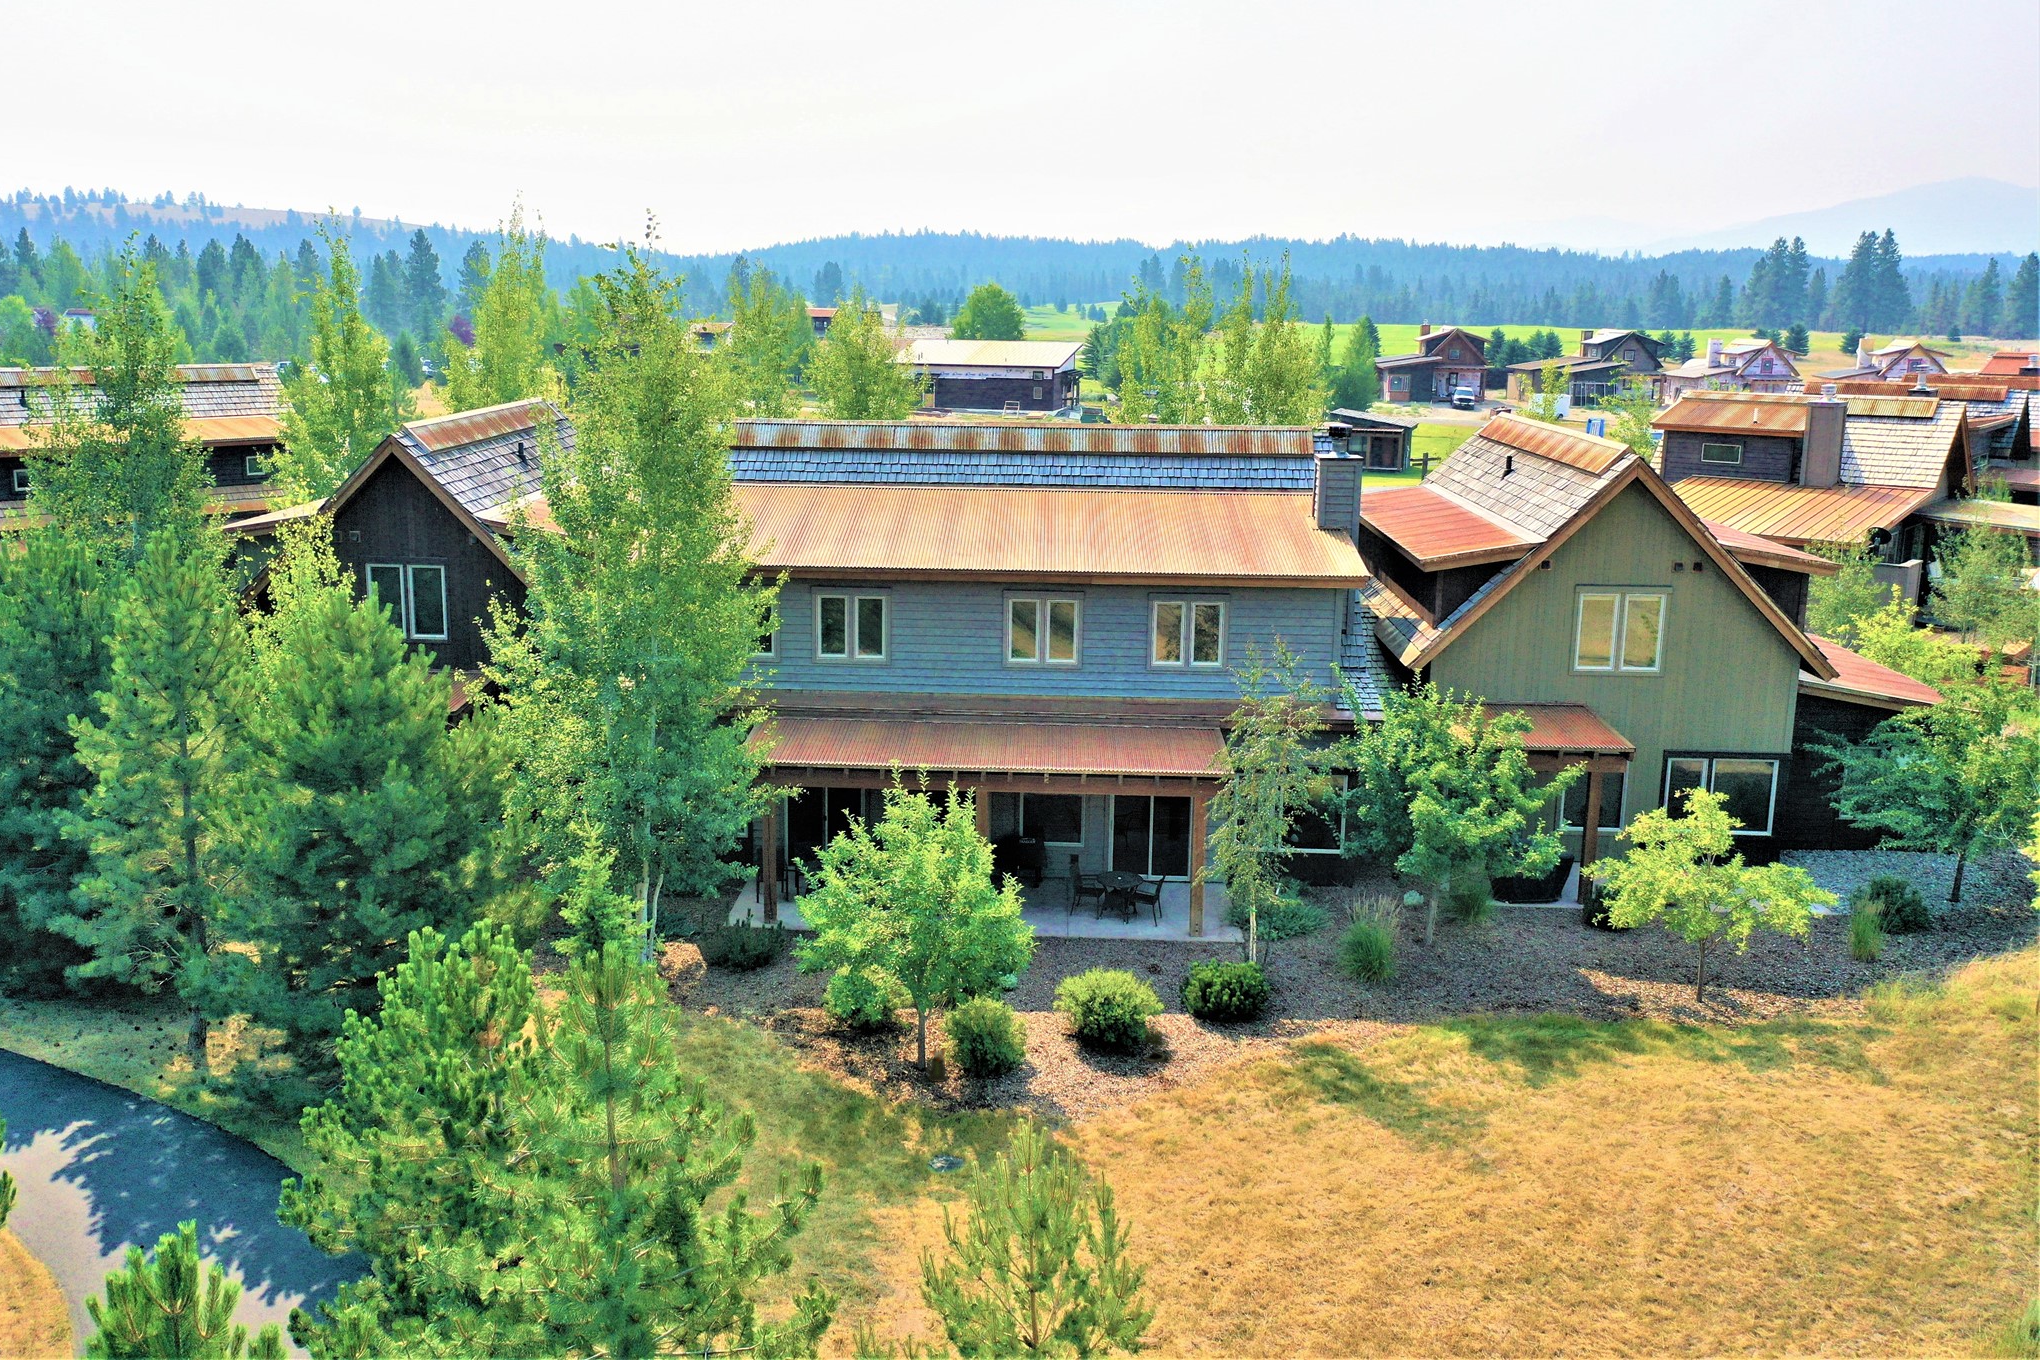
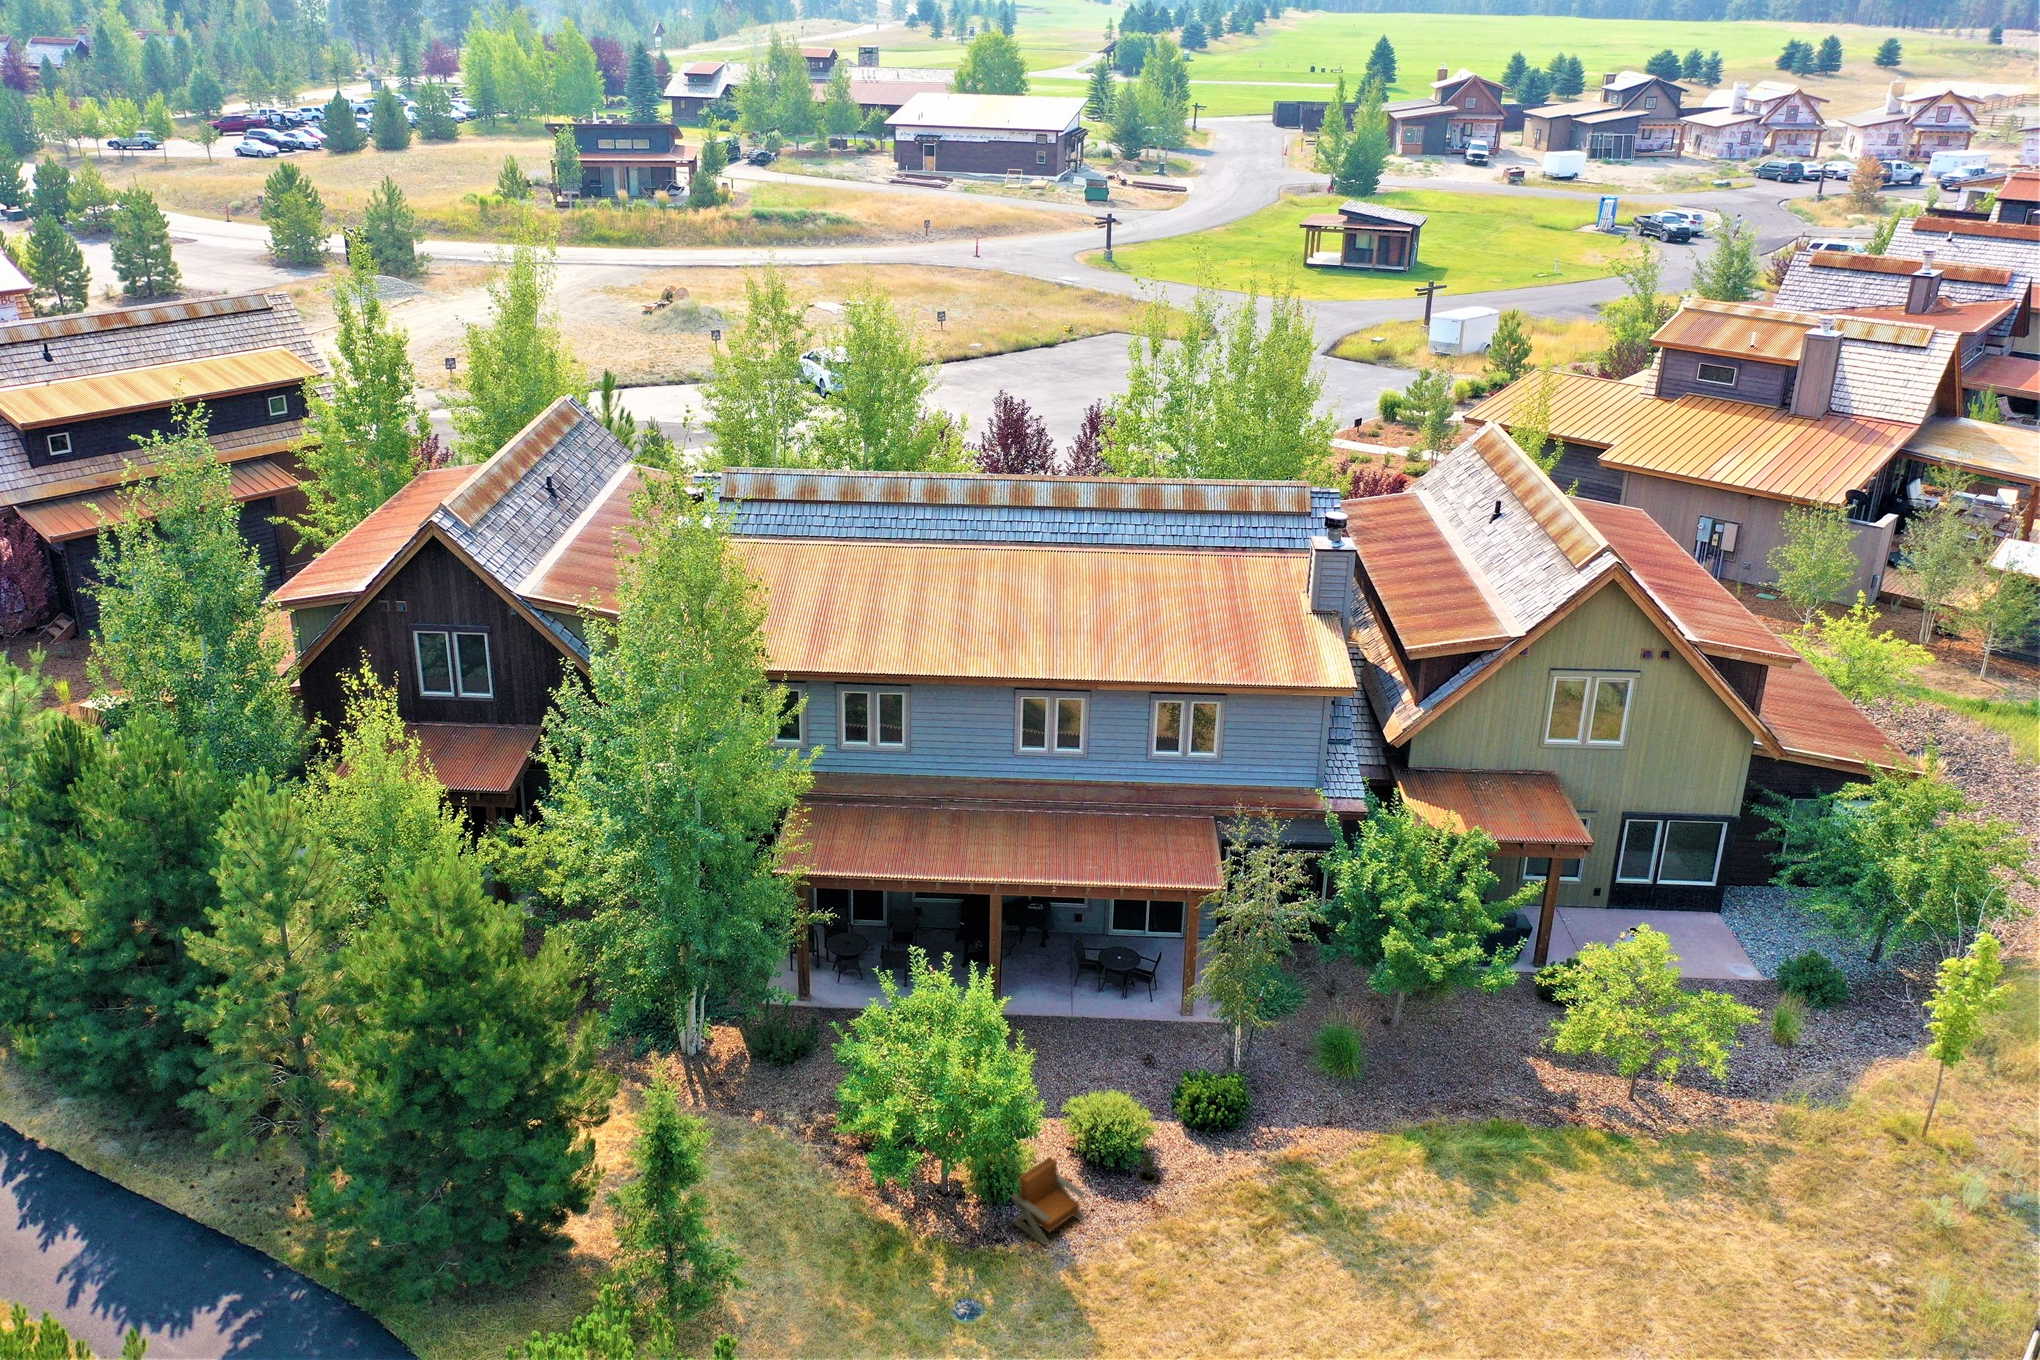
lounge chair: none [996,1018,1083,1109] -> present [1011,1157,1085,1245]
watering can: present [925,1048,947,1082] -> none [947,1179,971,1210]

